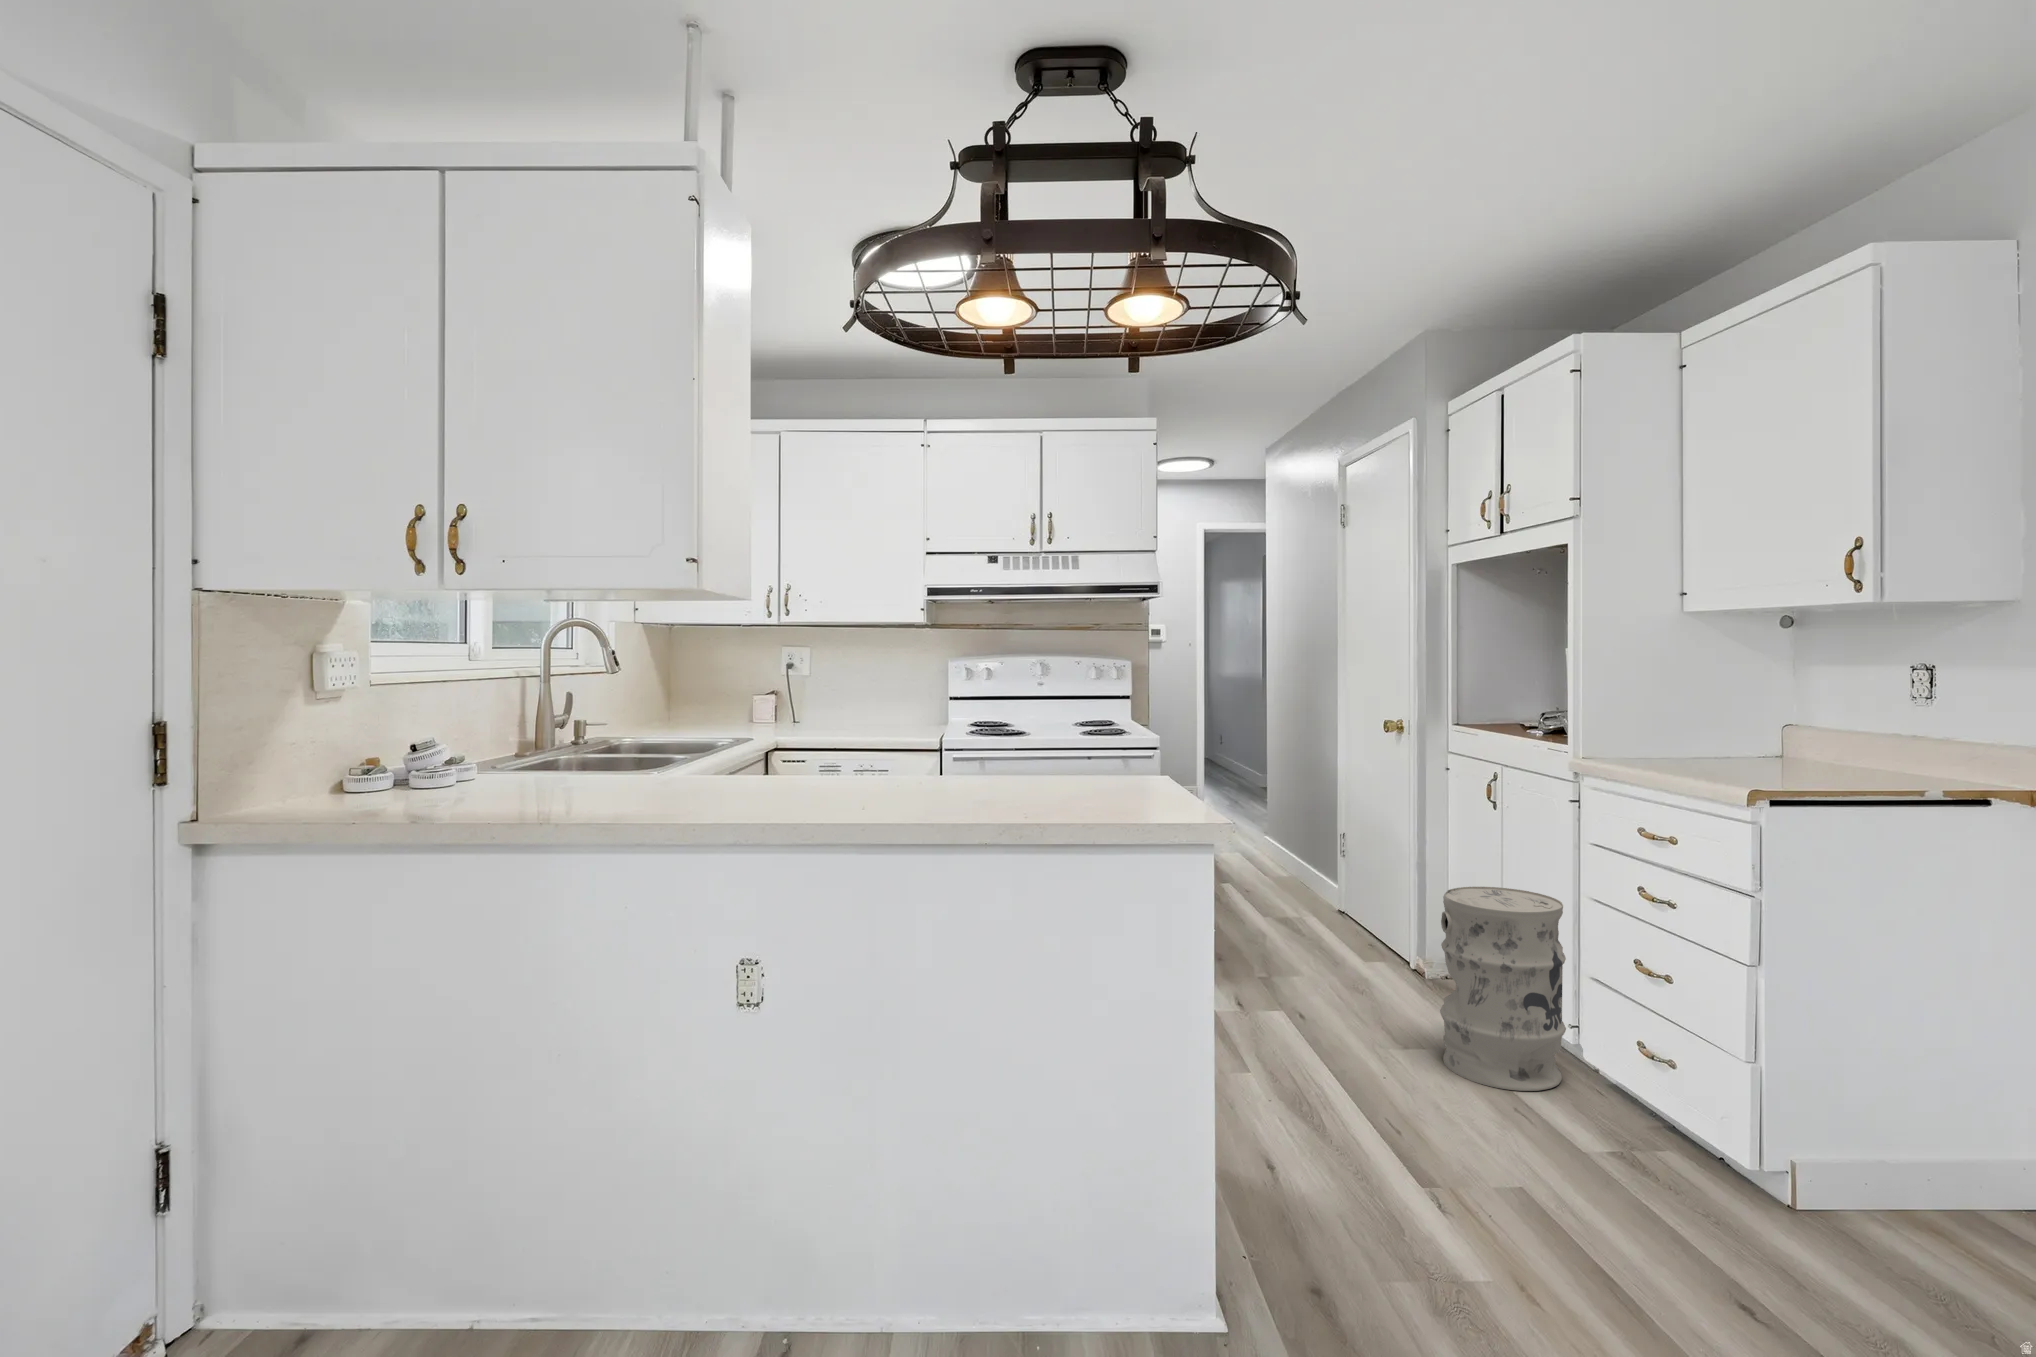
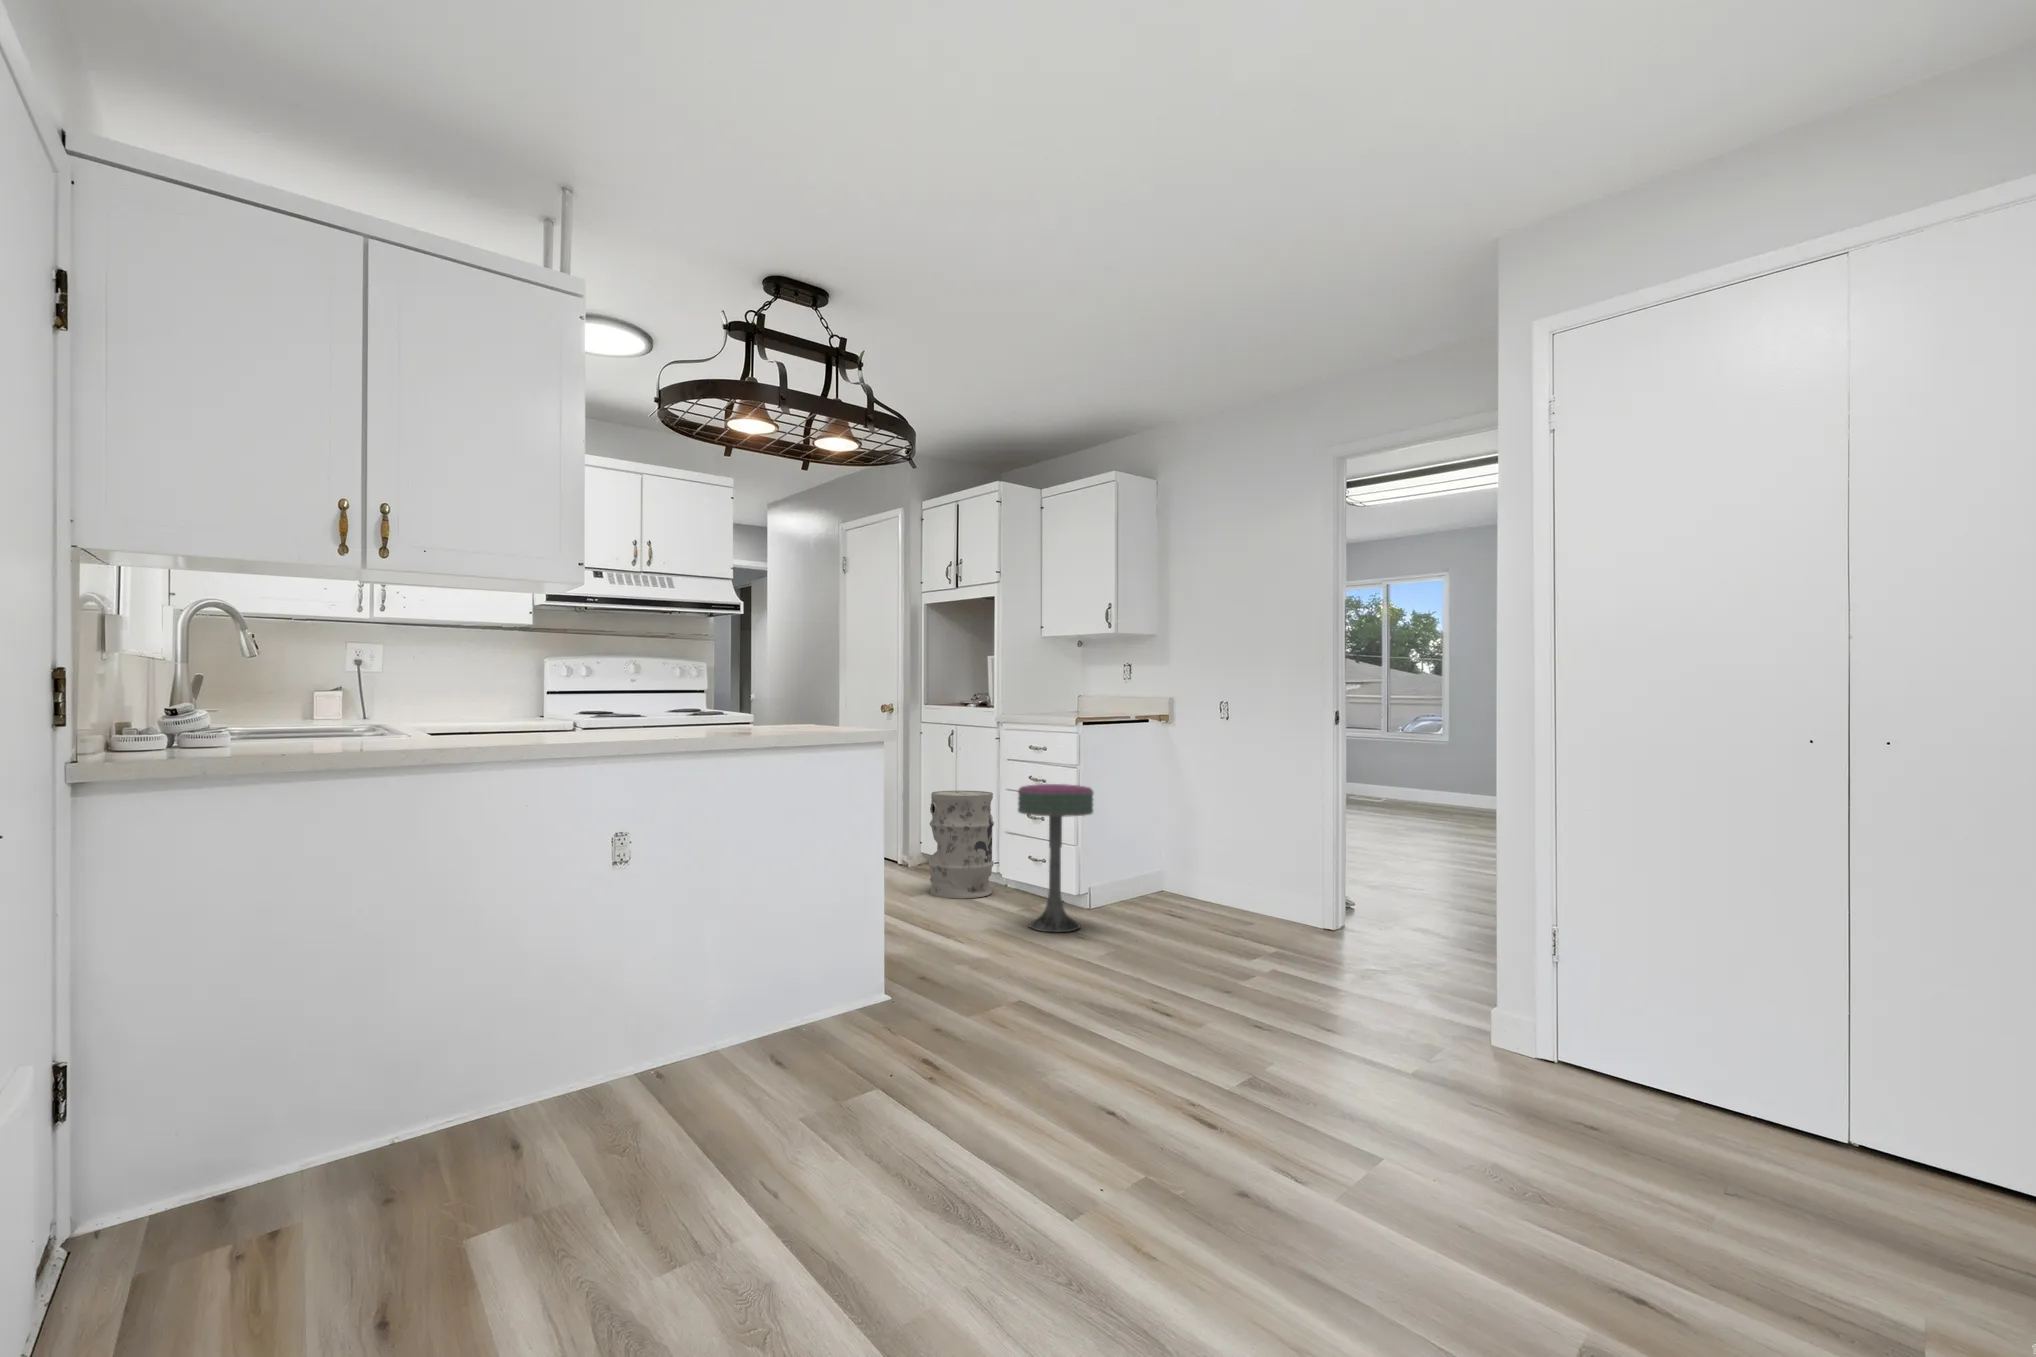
bar stool: none [1592,934,1779,1264] -> present [1018,784,1093,932]

